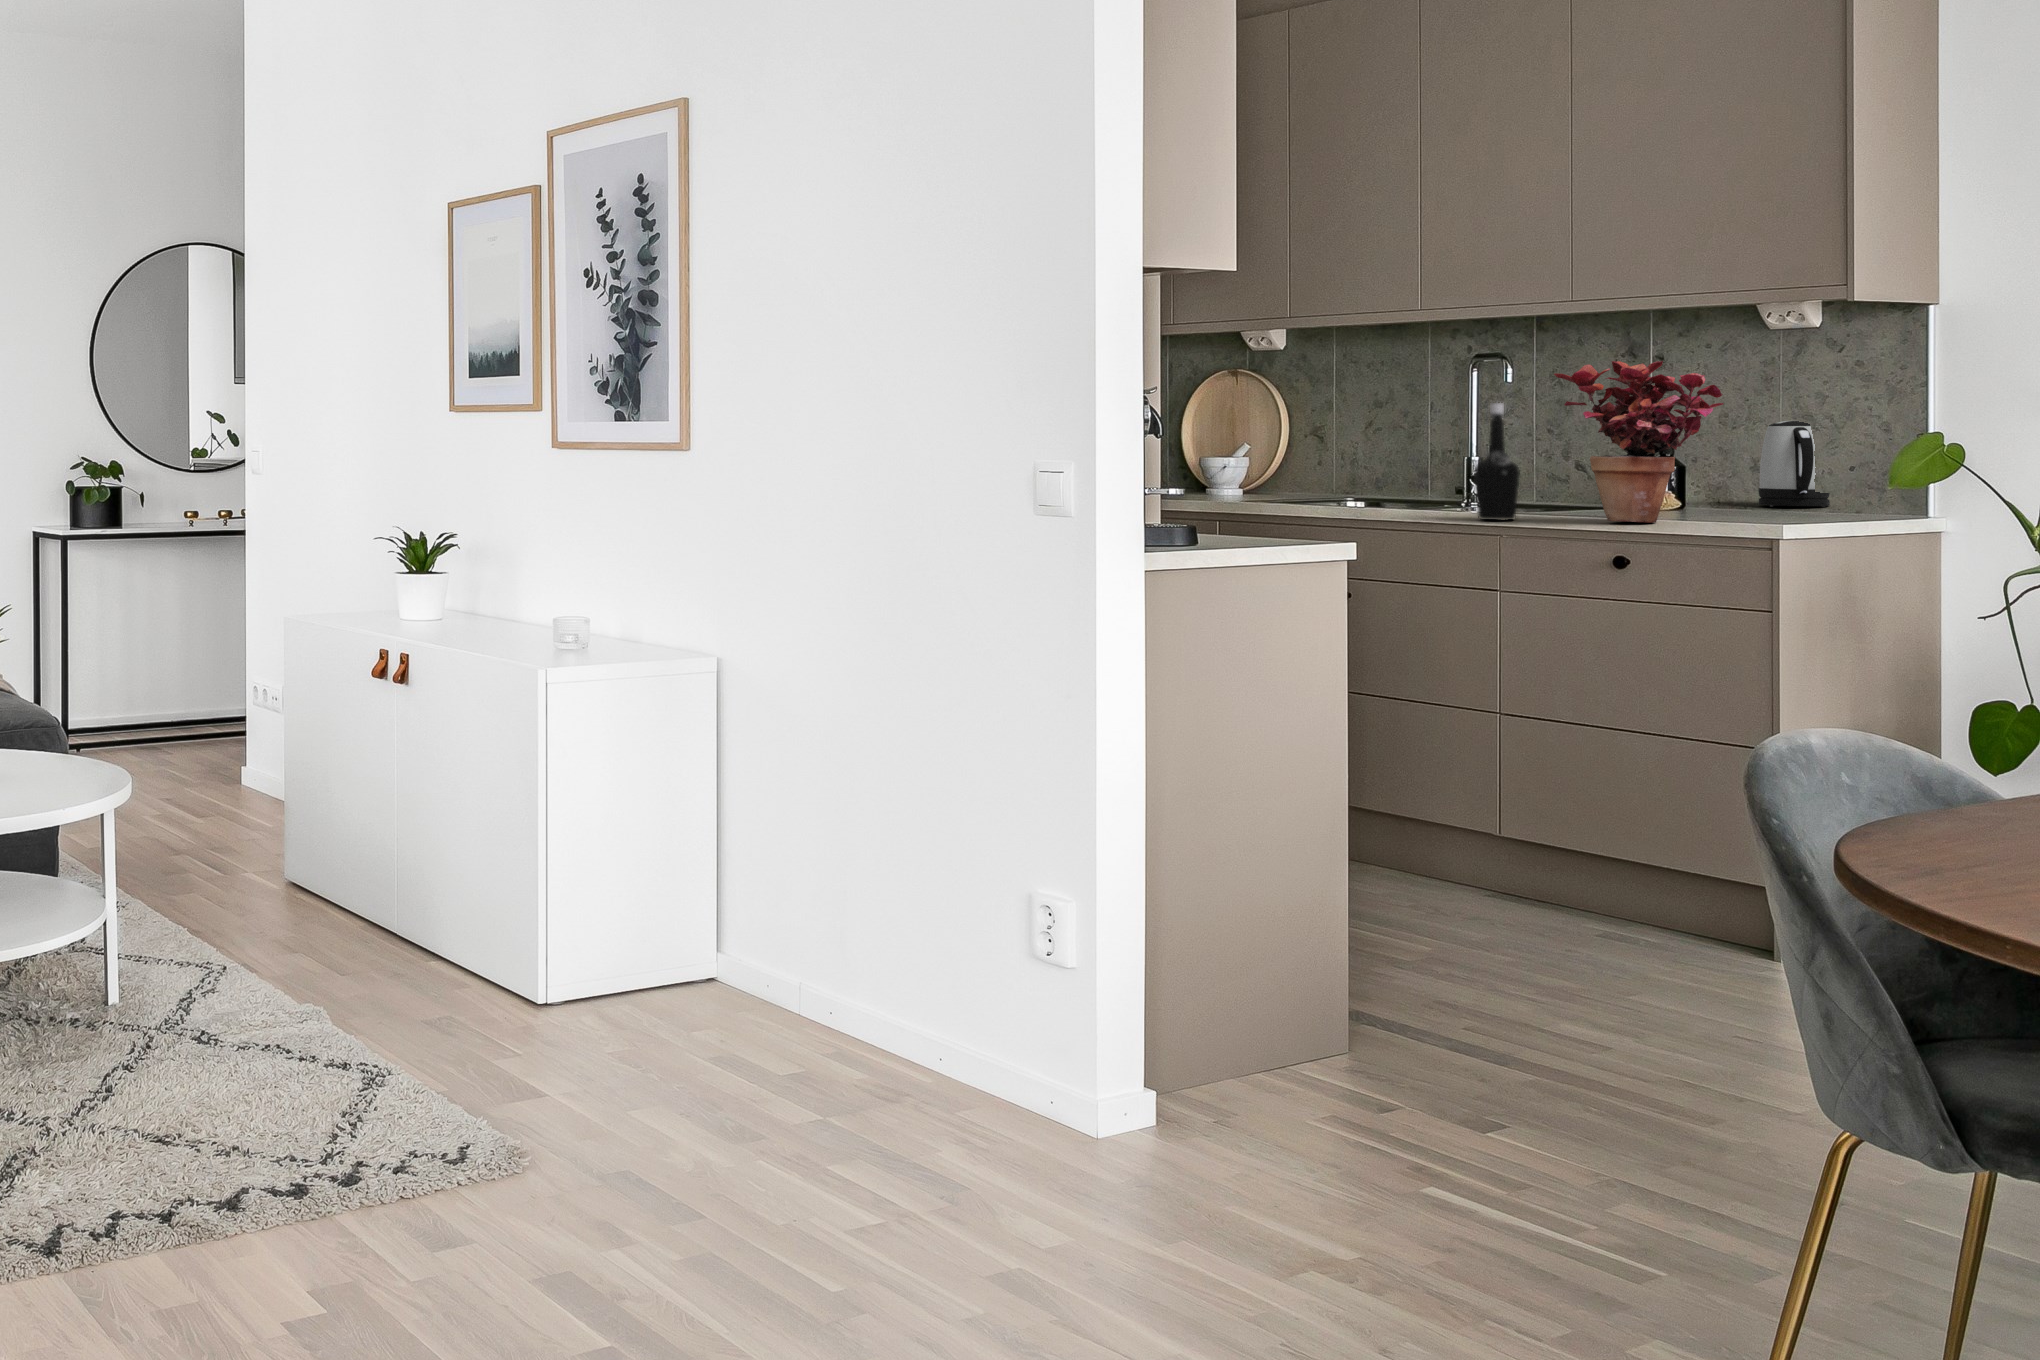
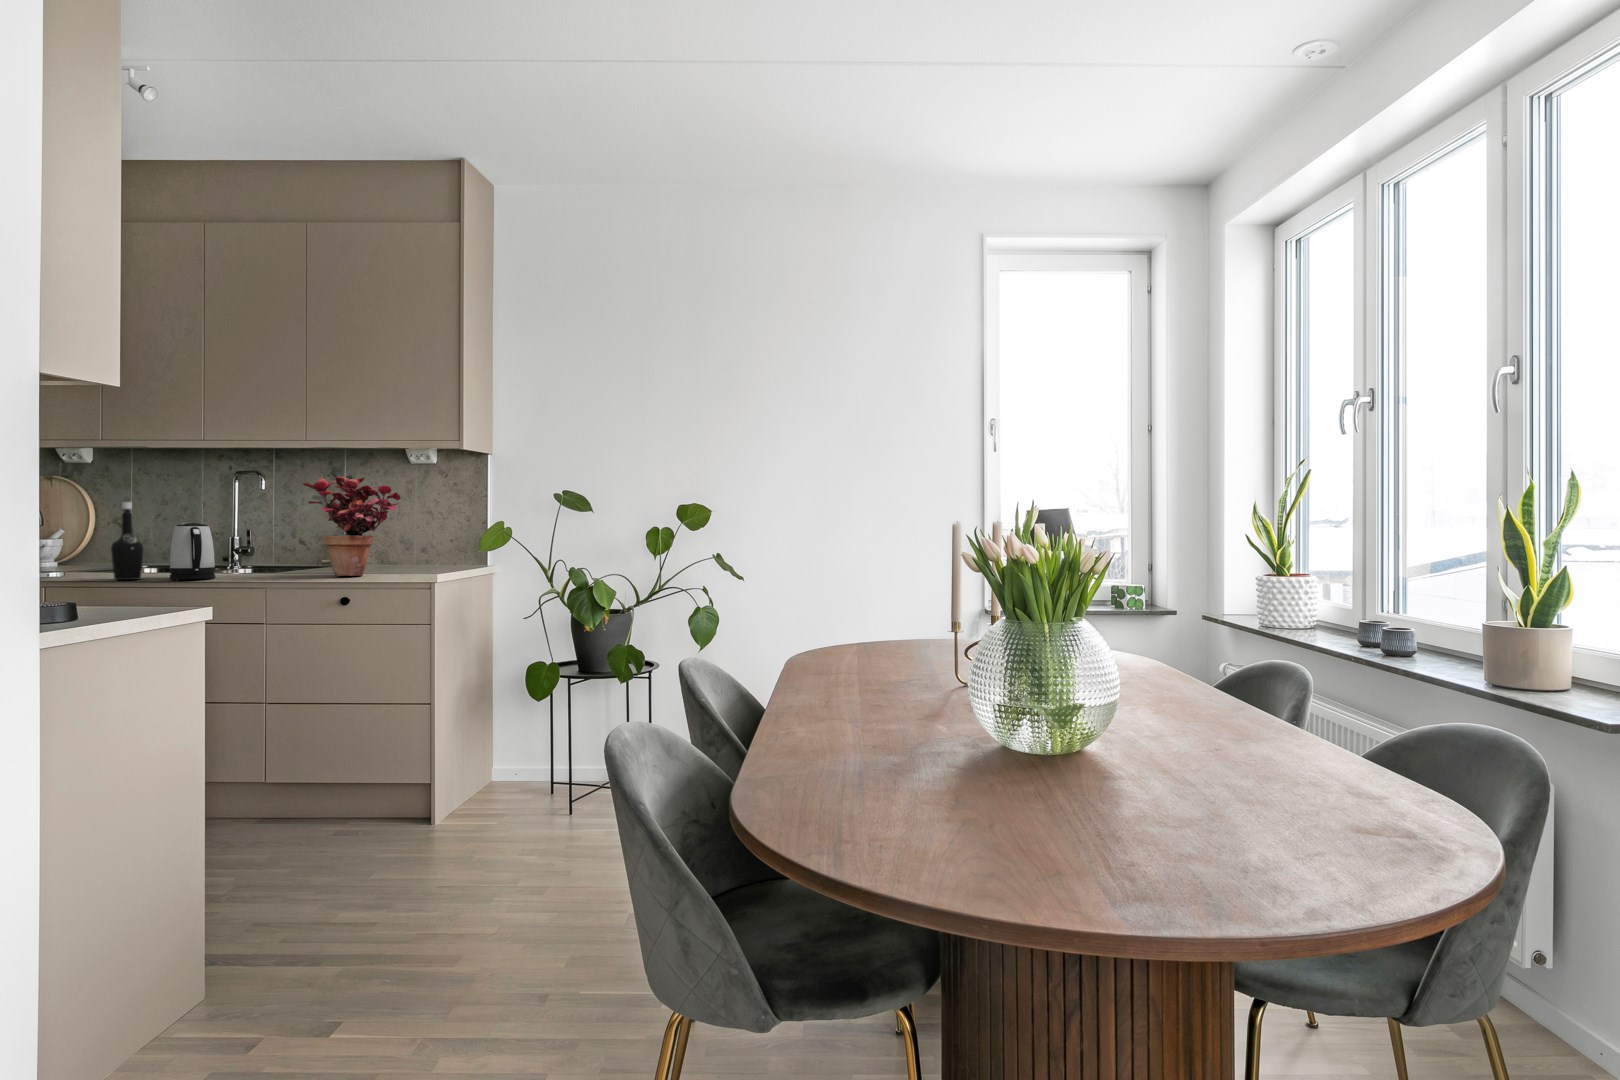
bottle: present [1474,403,1520,520] -> present [111,502,143,580]
kettle: present [1759,421,1830,507] -> present [170,523,215,580]

